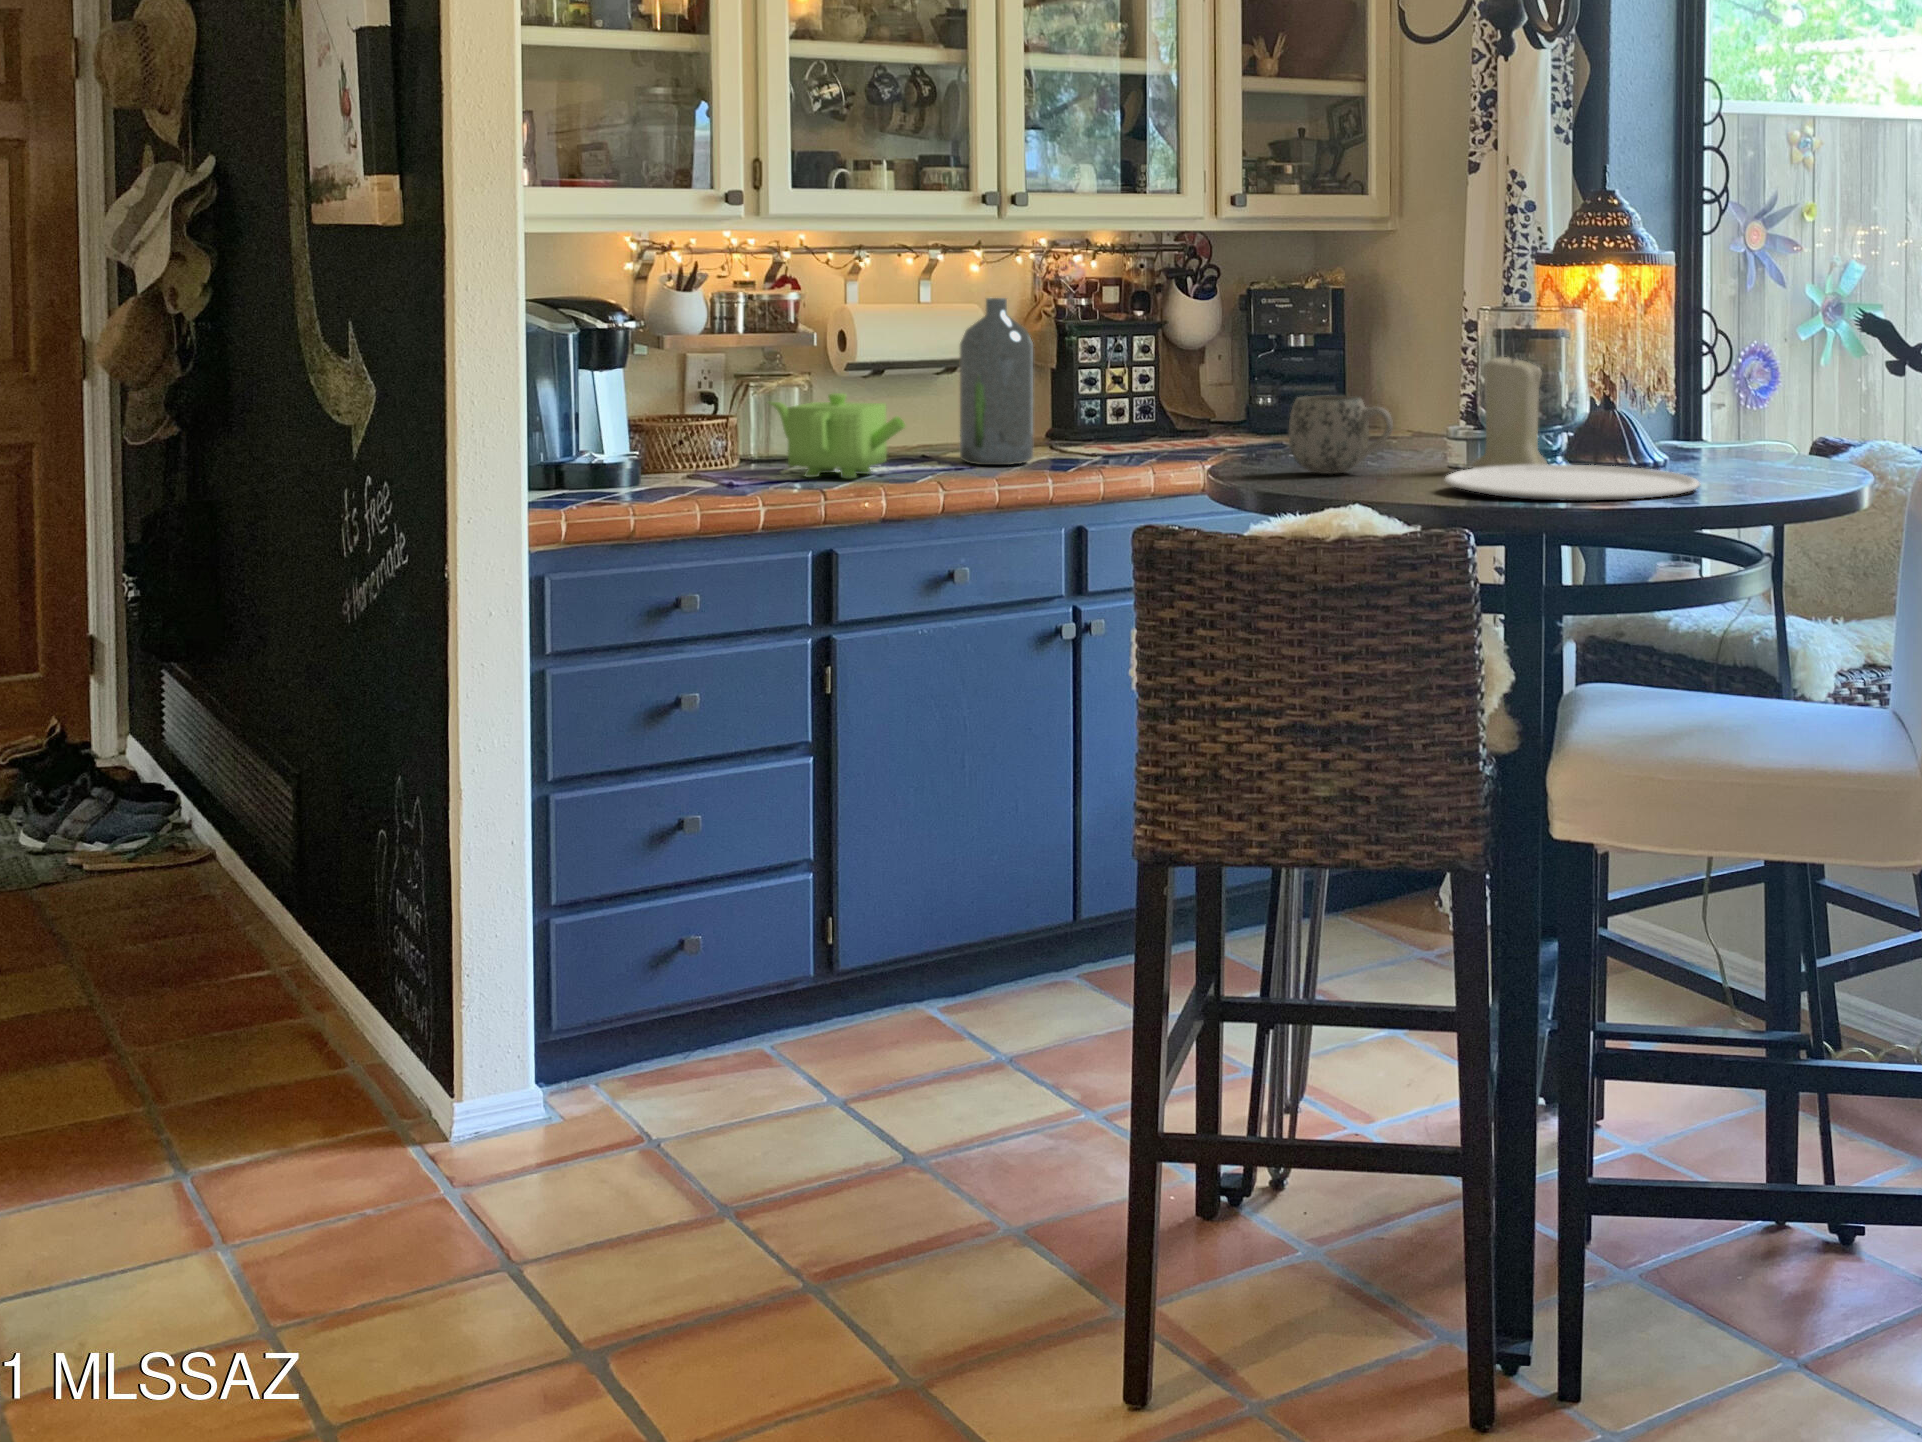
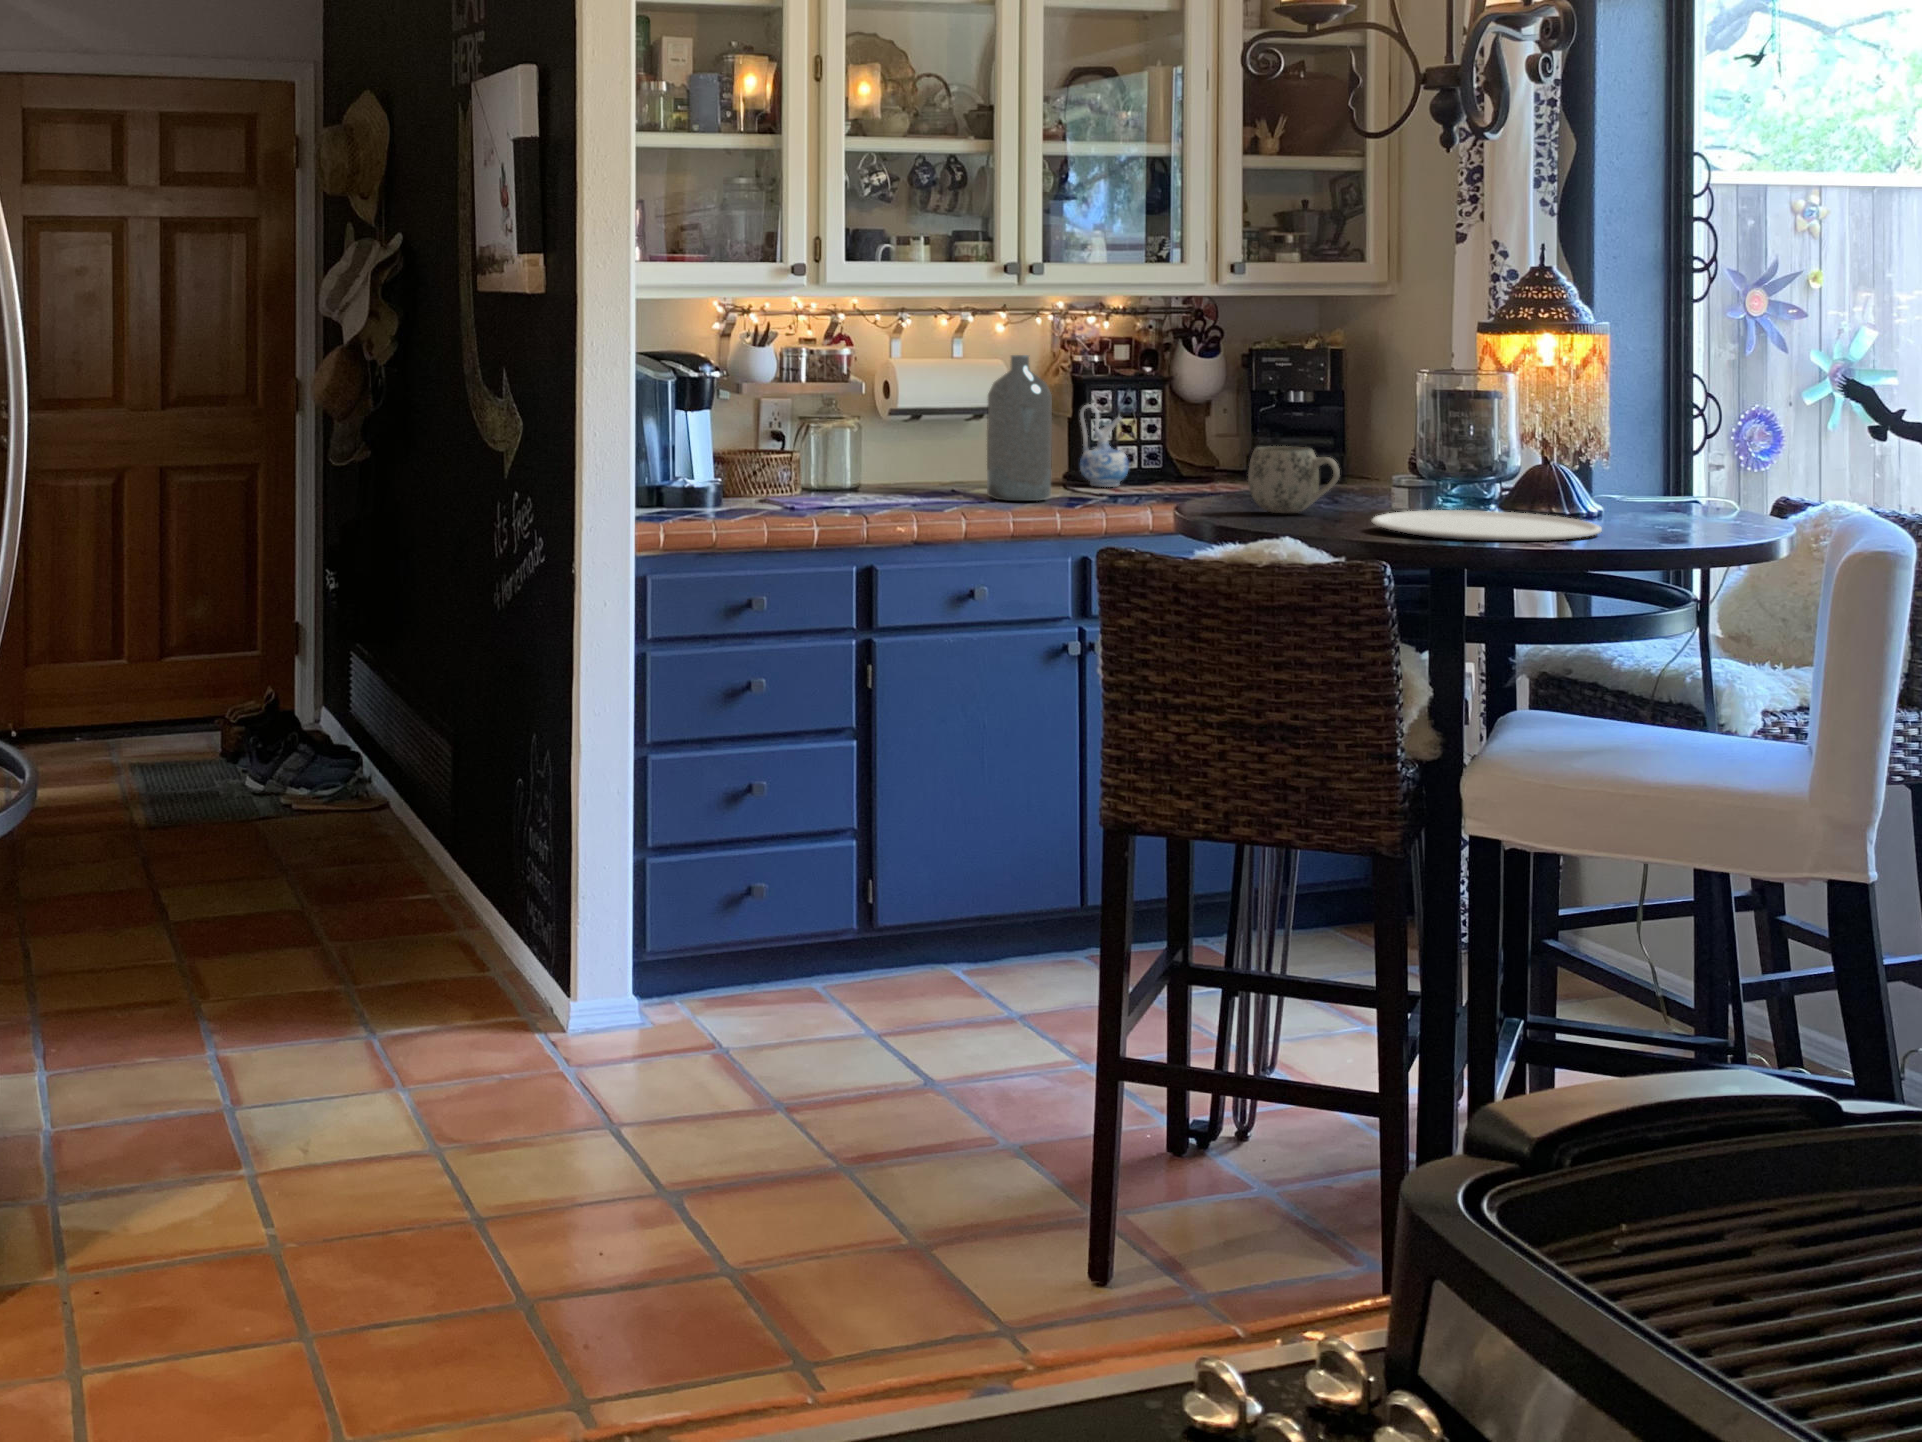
ceramic pitcher: none [1061,353,1116,445] -> present [1080,404,1129,487]
candle: present [1472,355,1547,468] -> none [1412,412,1482,516]
teapot: present [770,393,905,478] -> none [824,436,939,508]

